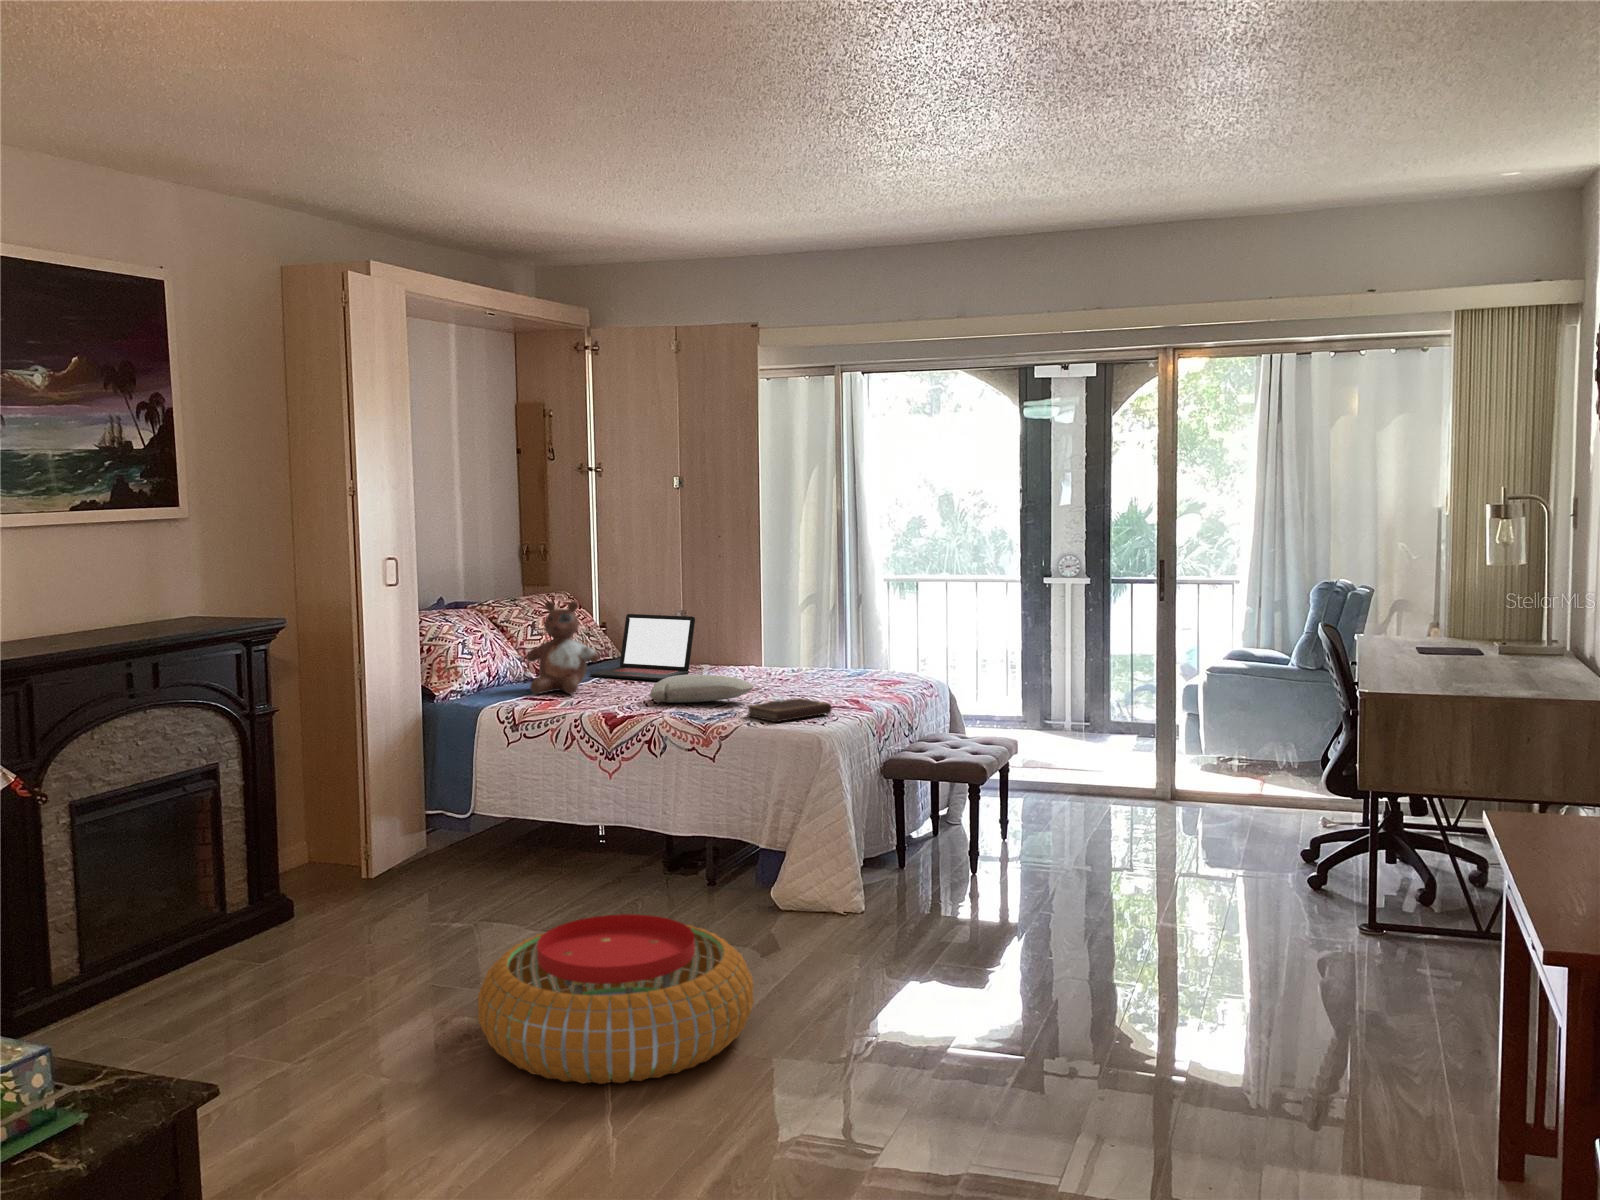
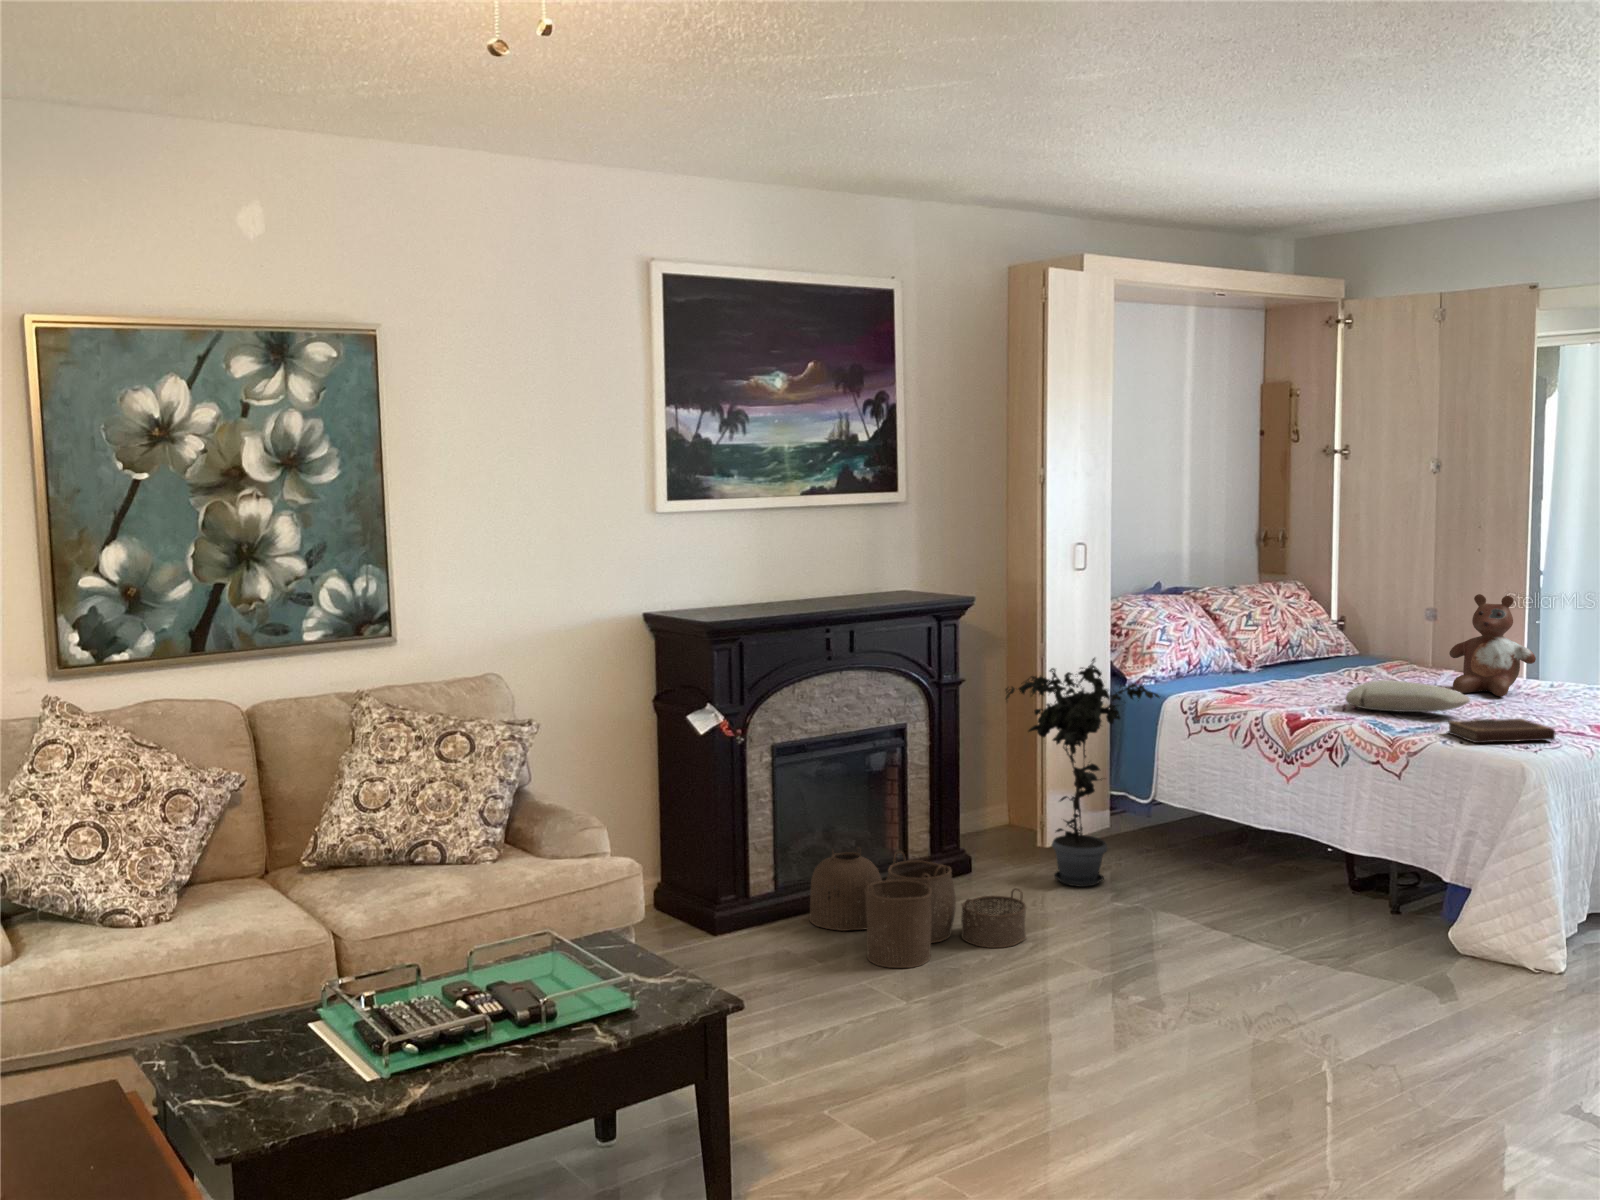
stuffed bear: present [526,601,599,694] -> present [1449,594,1536,696]
laptop: present [590,614,695,681] -> none [1305,609,1431,685]
potted plant: none [329,673,487,911] -> present [1006,658,1159,887]
woven basket: none [124,903,390,1036] -> present [809,848,1026,968]
pouf: present [478,914,754,1084] -> none [1066,919,1357,1092]

